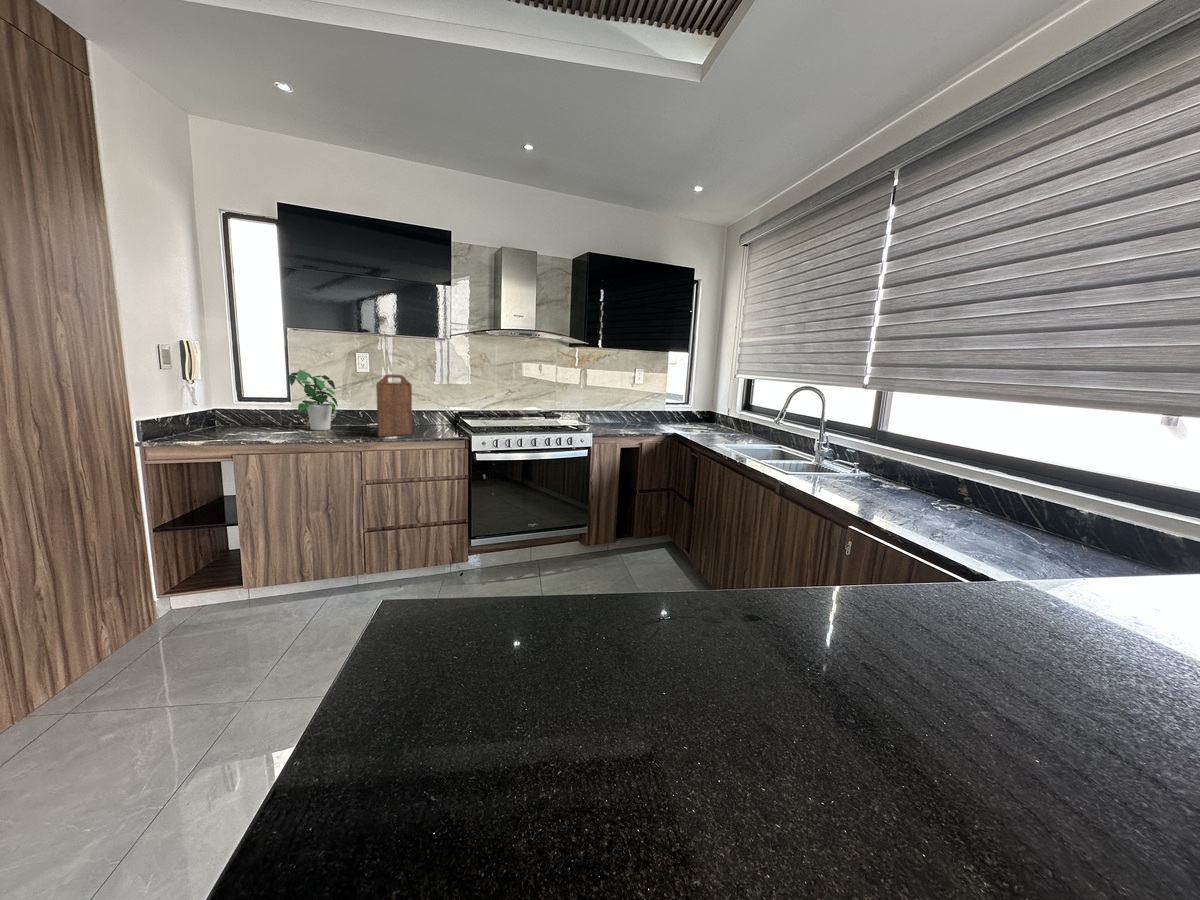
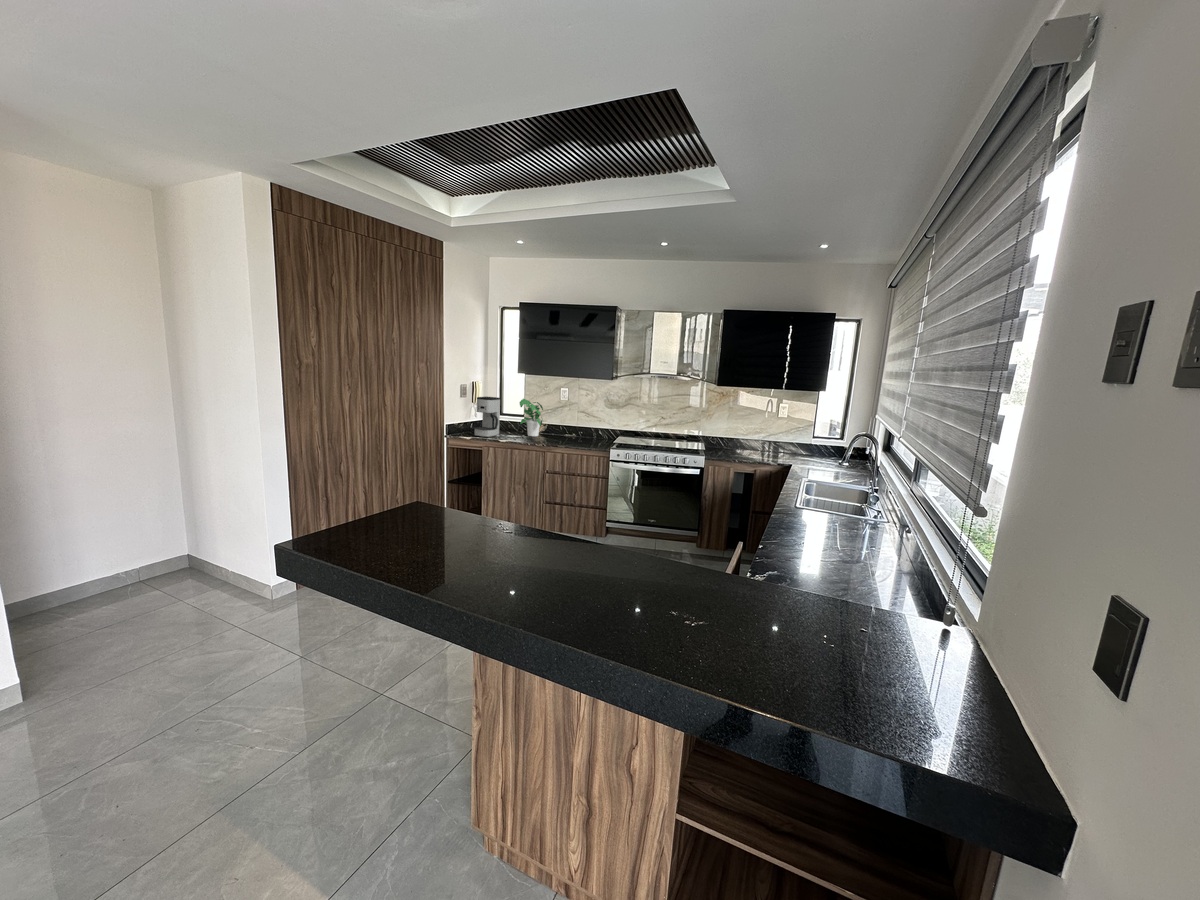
coffee maker: none [199,368,253,439] -> present [475,397,500,437]
cutting board: present [376,374,412,437] -> none [556,403,581,444]

